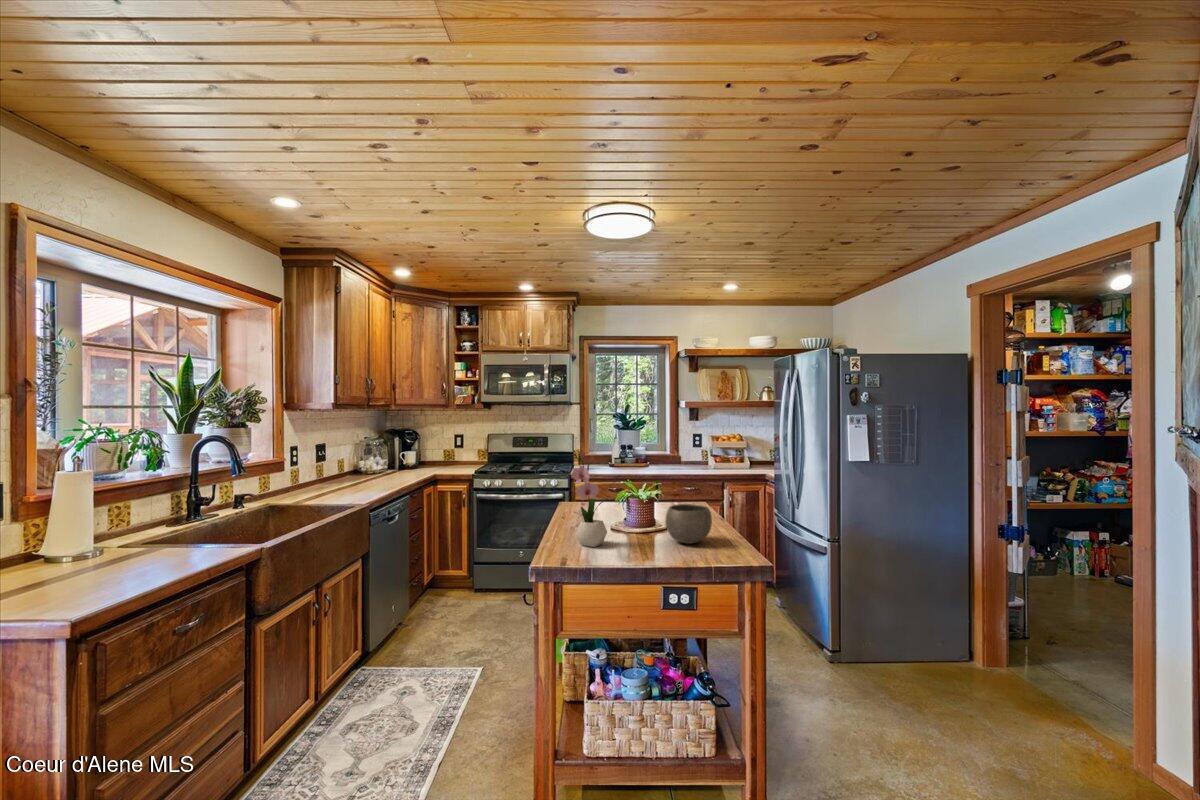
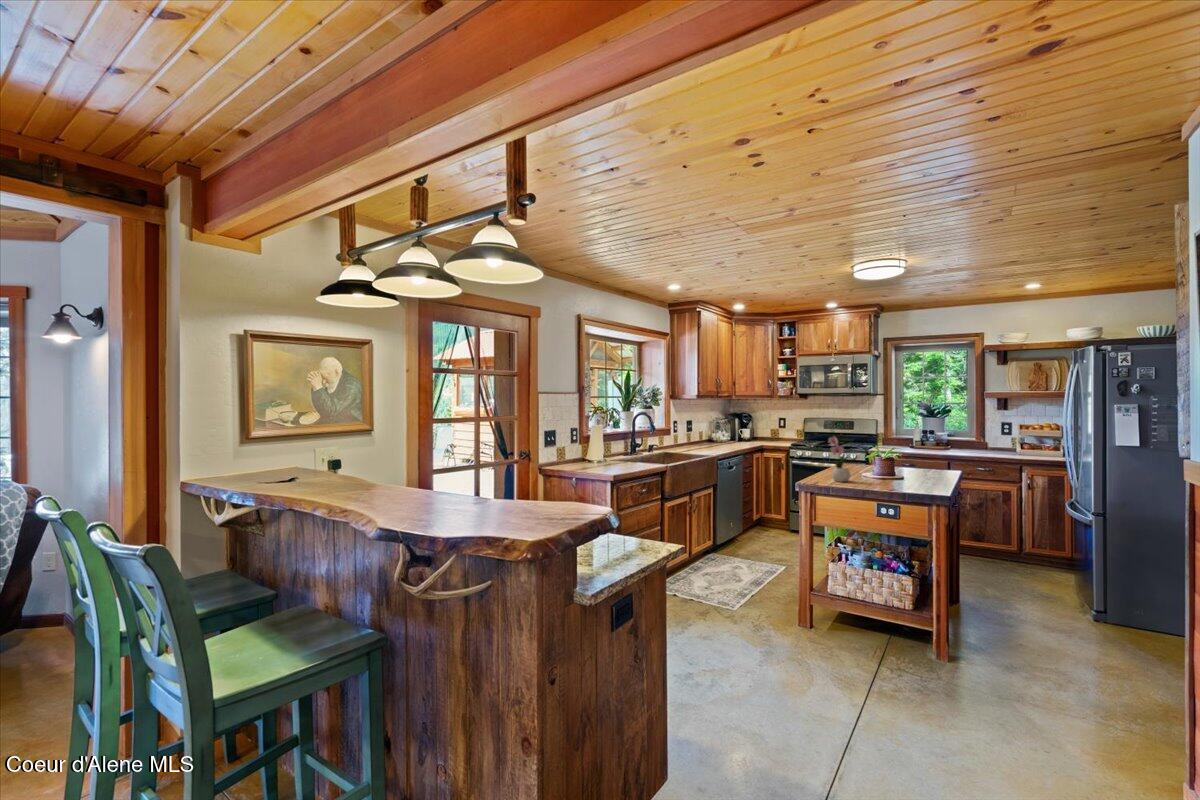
ceramic bowl: present [665,504,712,544] -> none [890,464,922,486]

